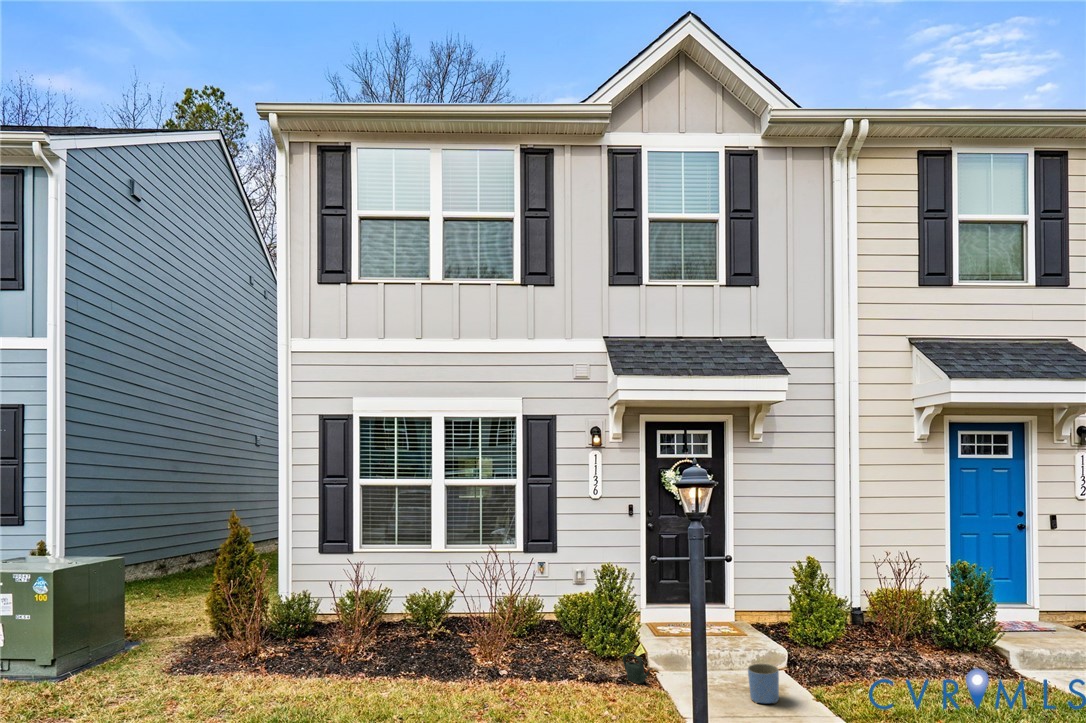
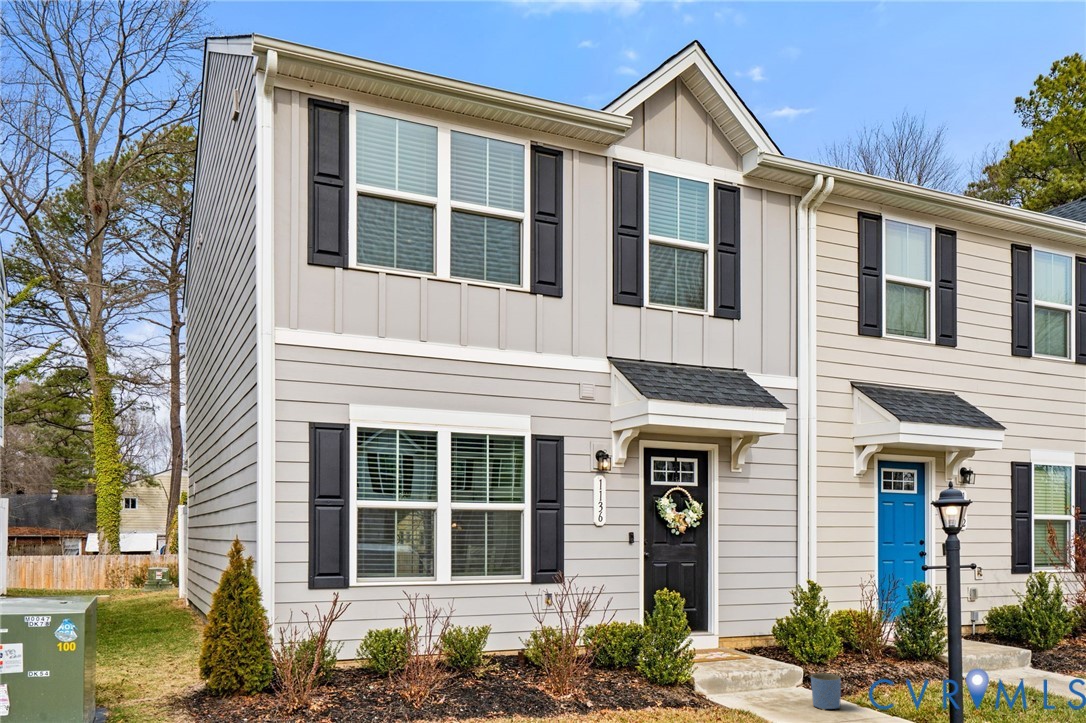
watering can: present [623,654,652,684] -> none [680,677,722,706]

